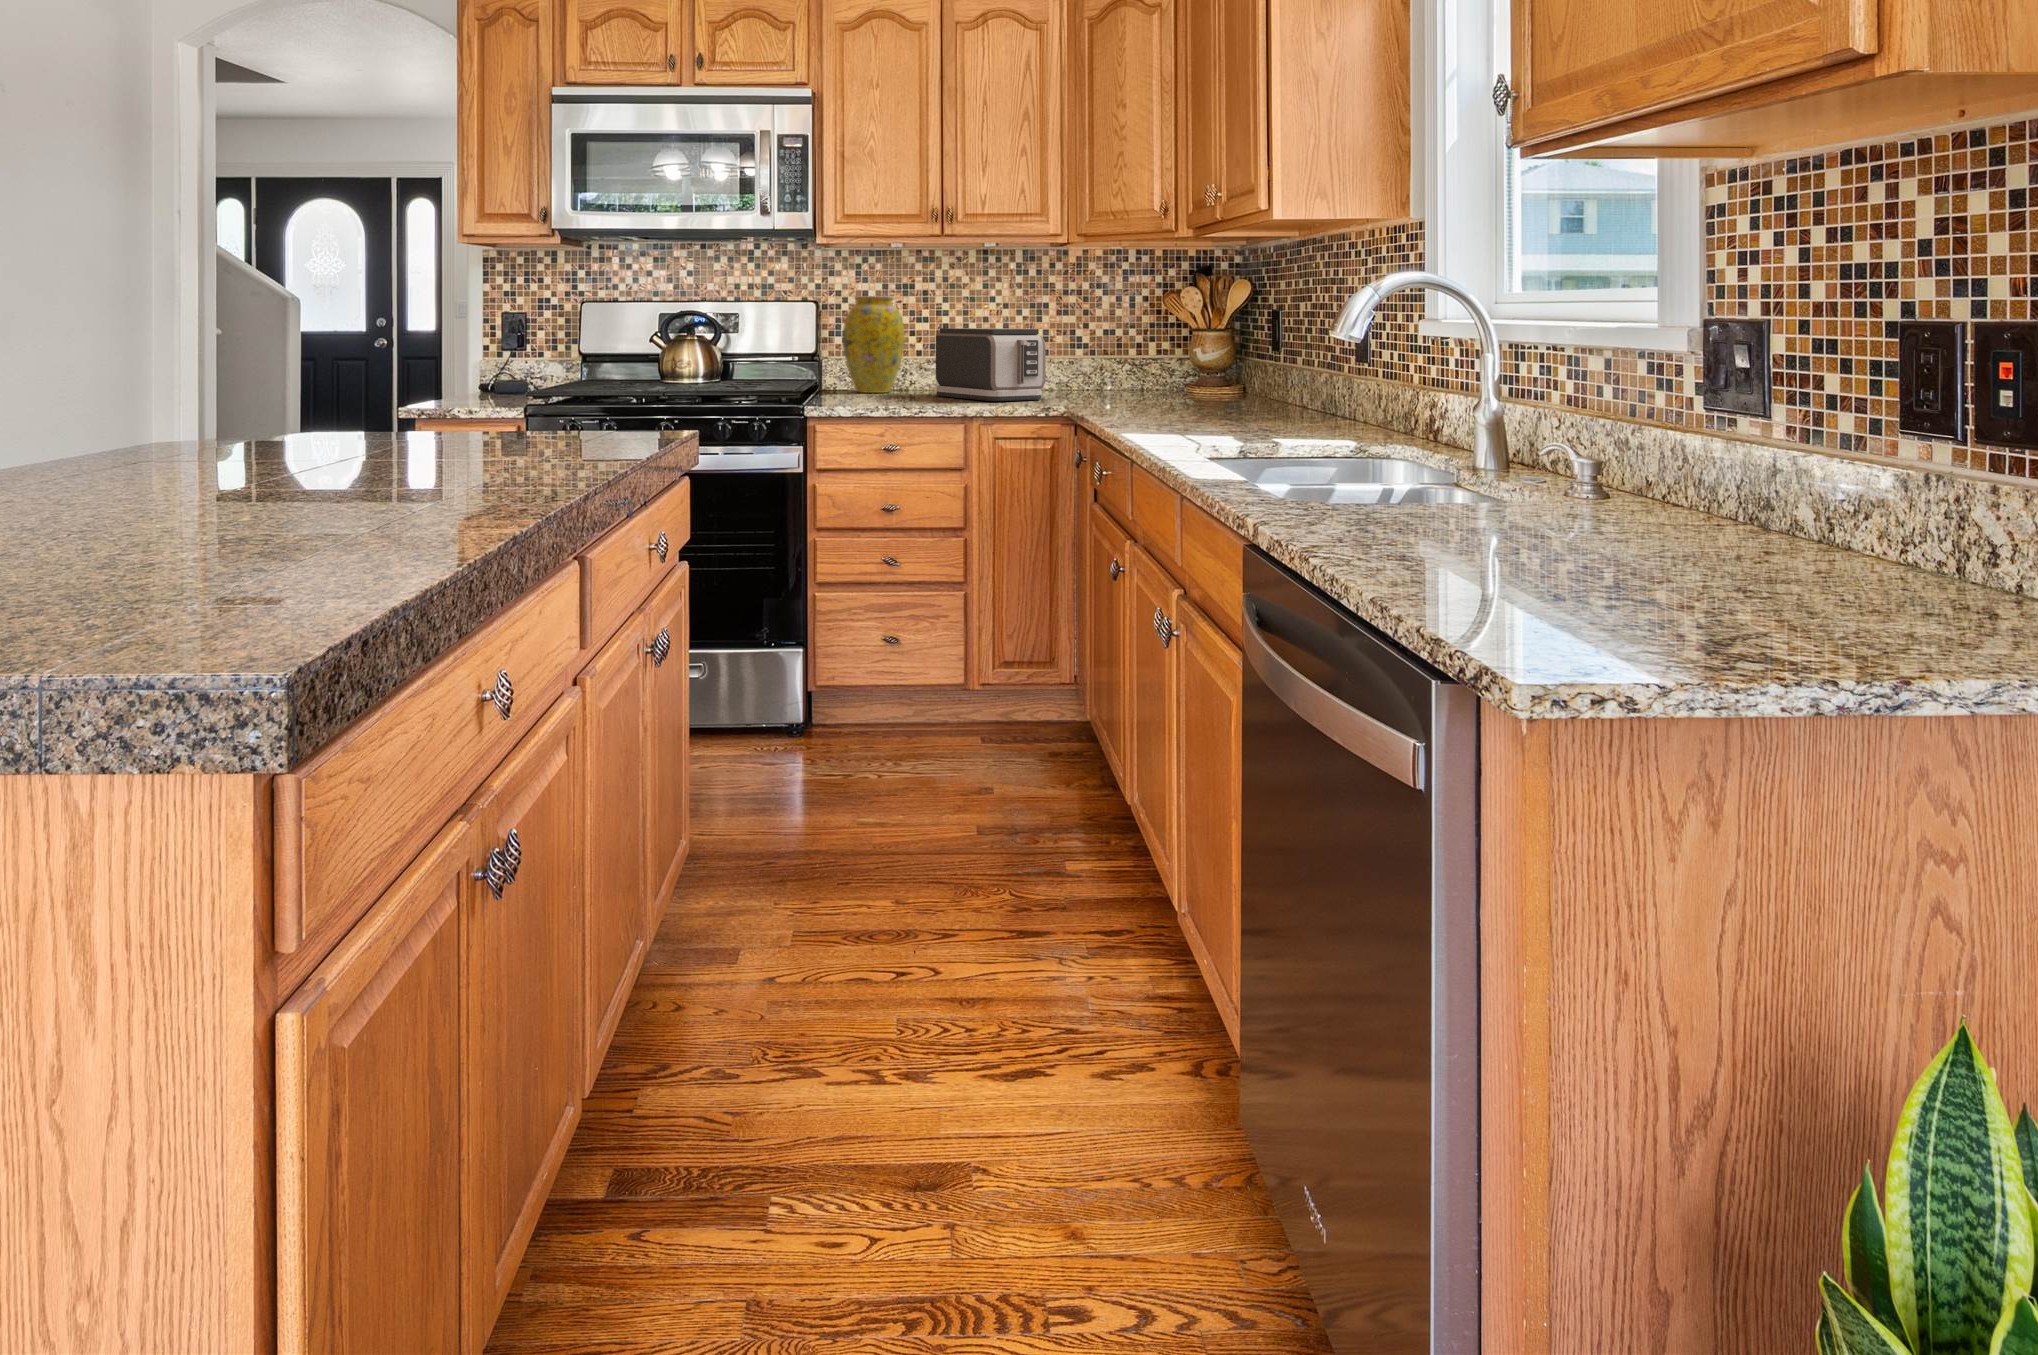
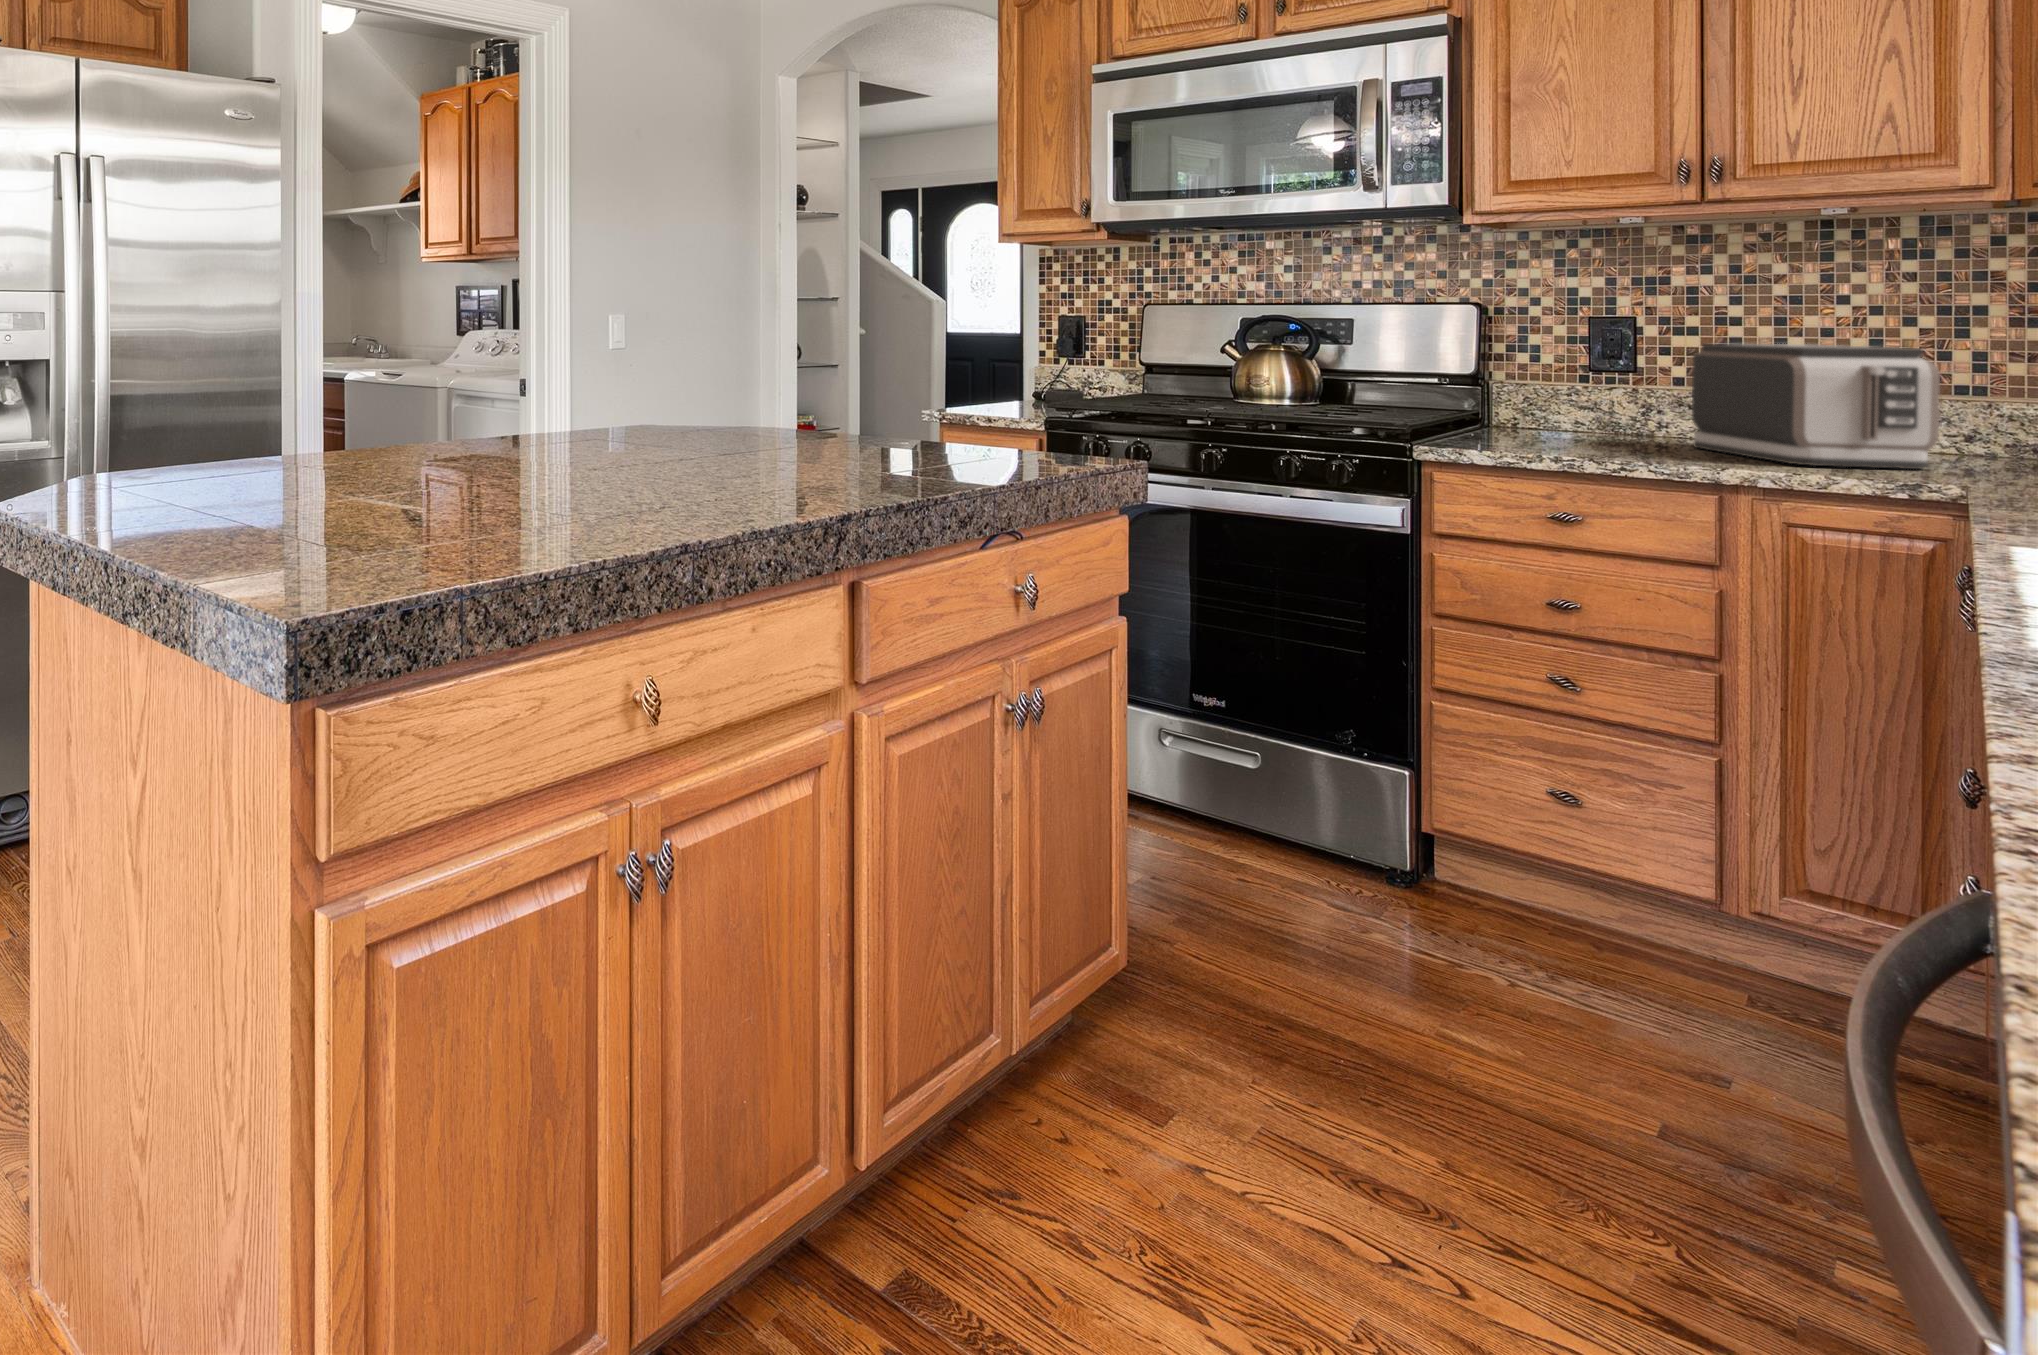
vase: present [843,296,905,393] -> none [1523,295,1642,436]

